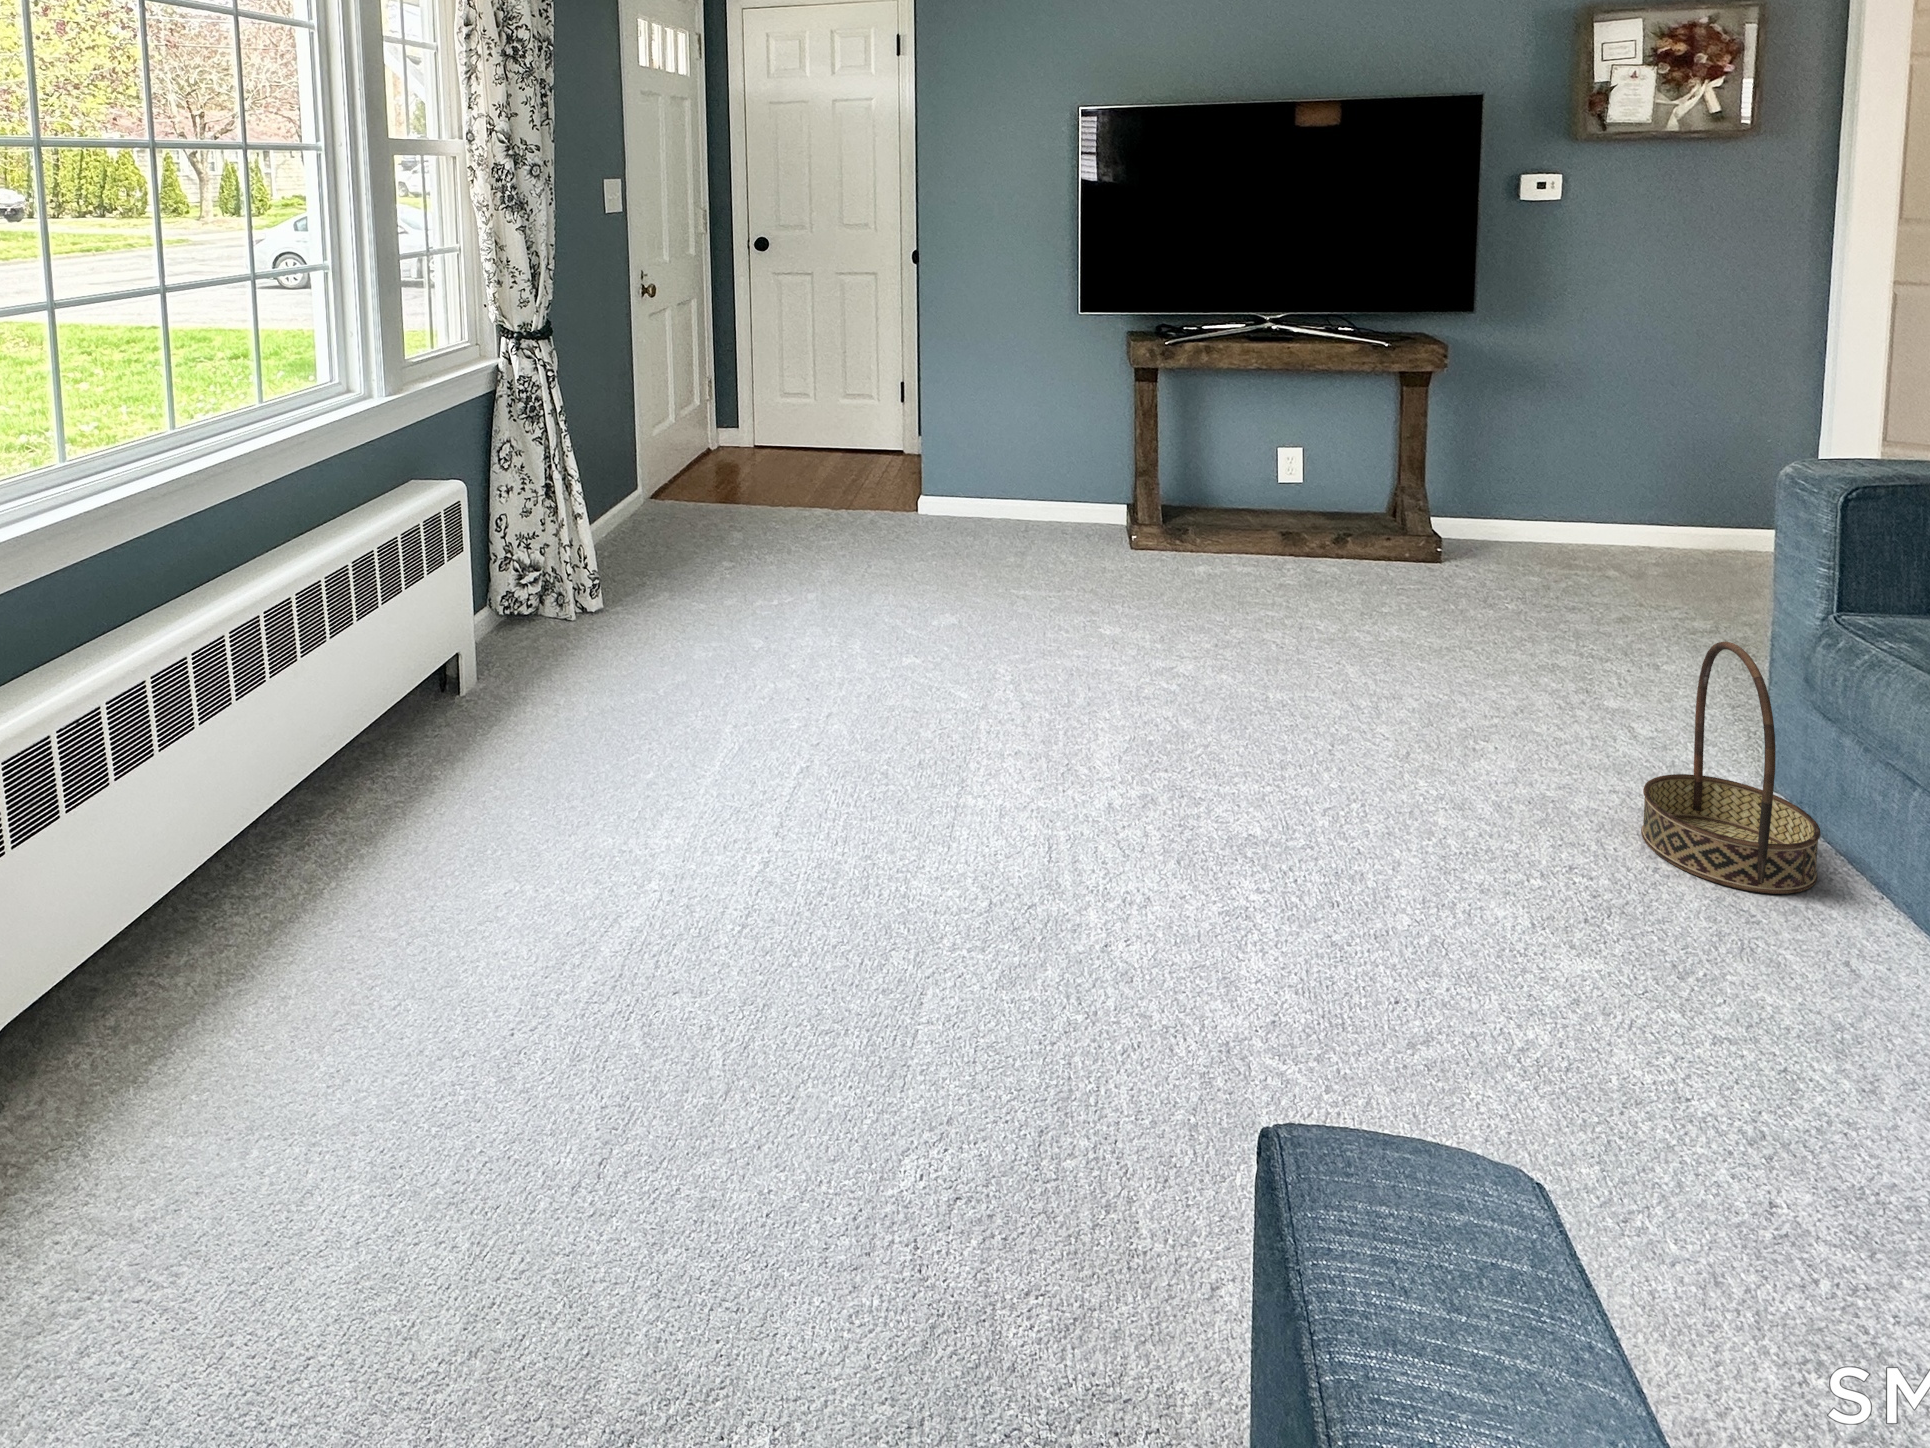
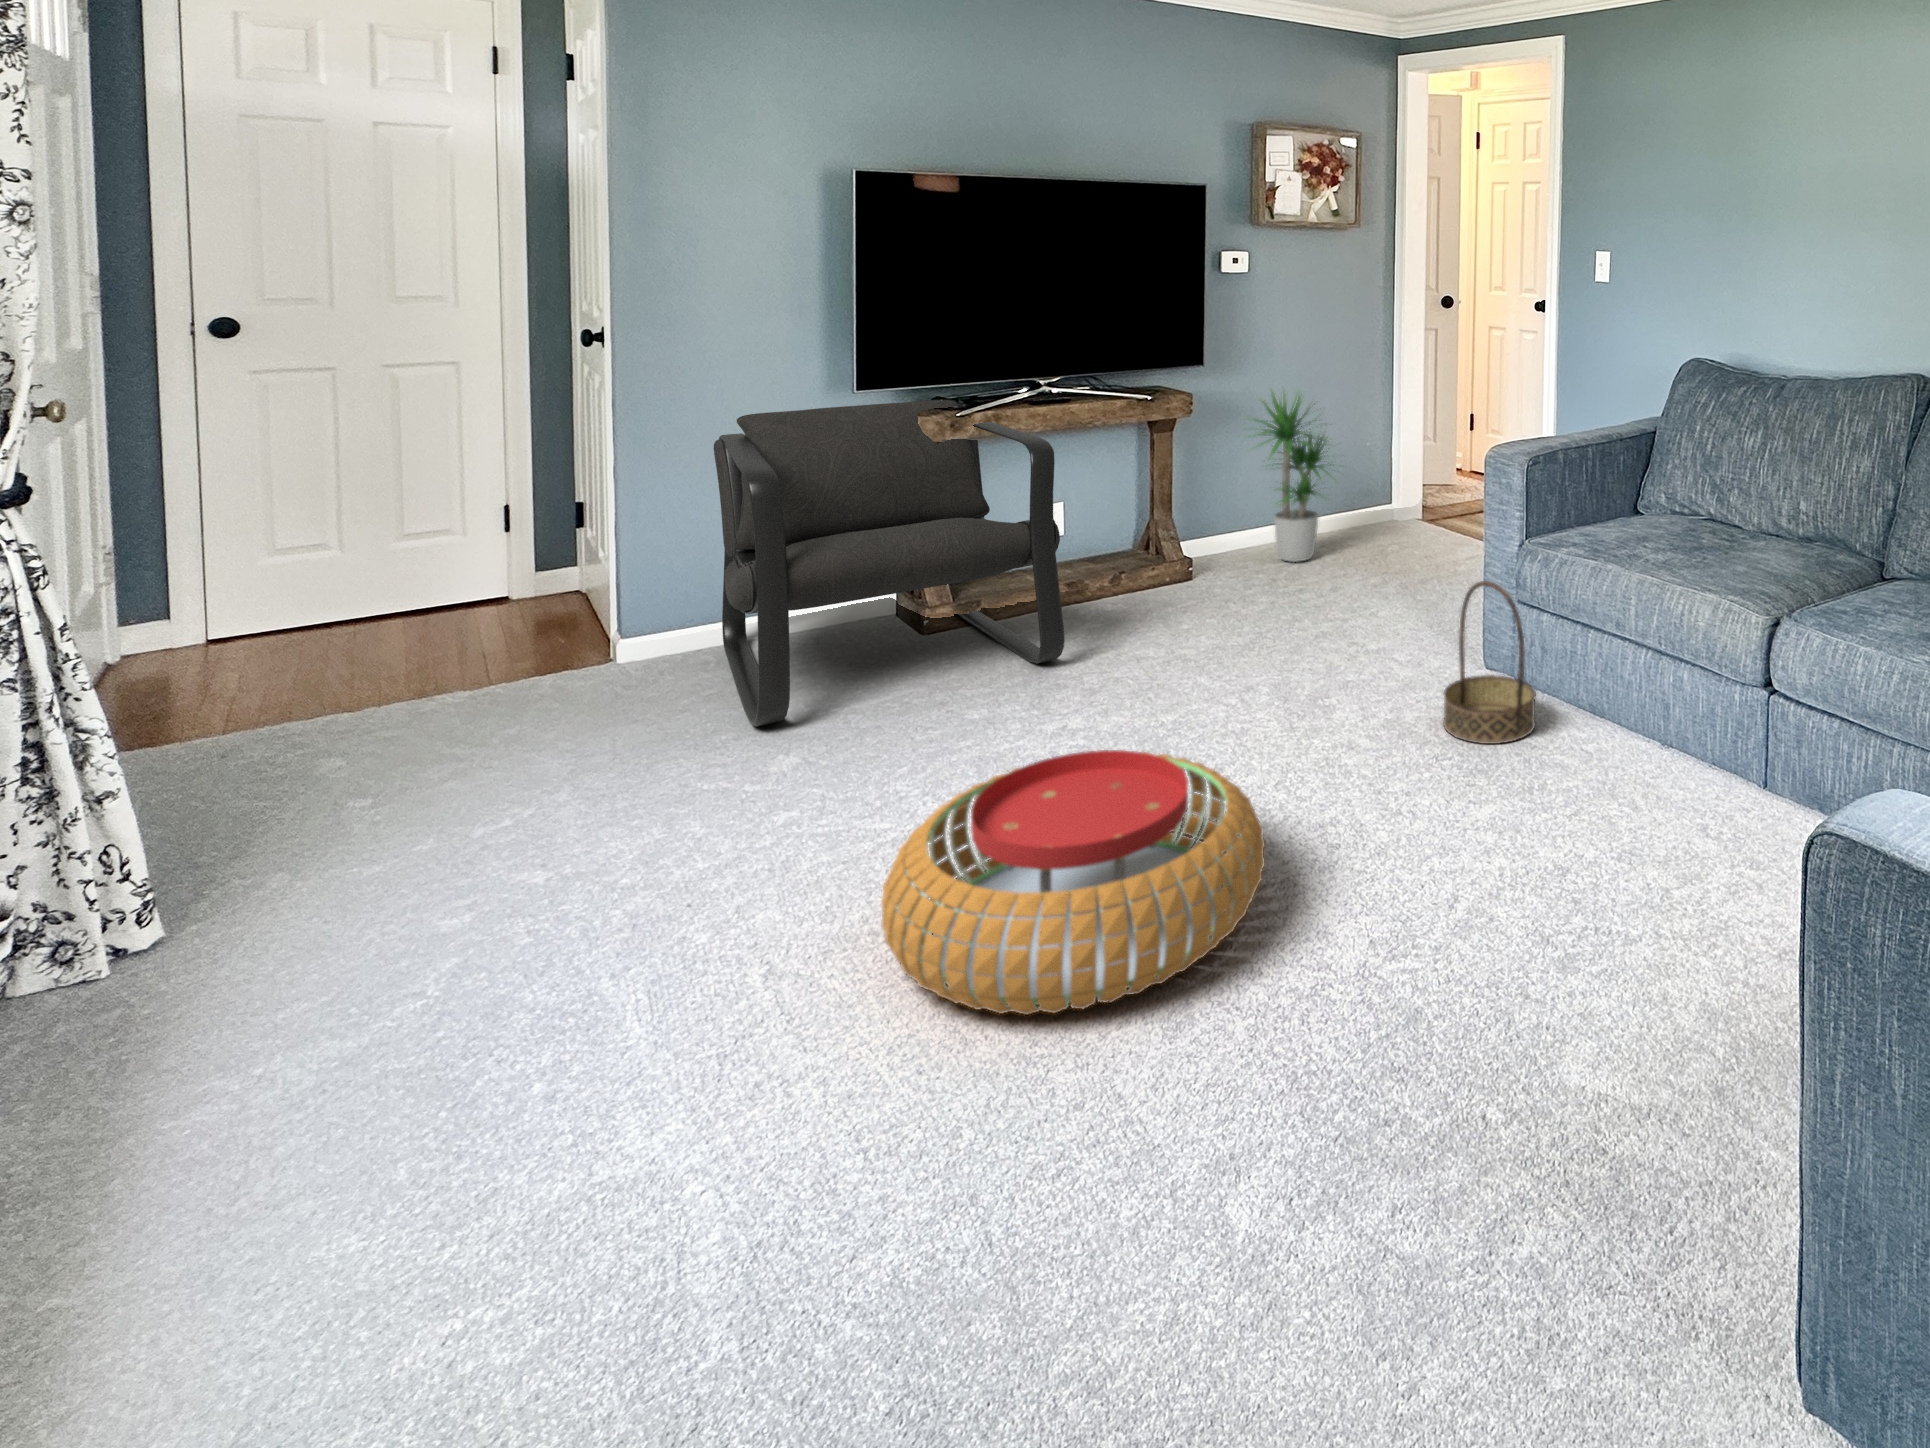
armchair: none [951,324,1238,600] -> present [713,400,1065,726]
potted plant: none [1527,344,1703,575] -> present [1249,389,1338,562]
pouf: none [872,669,1243,924] -> present [882,750,1265,1015]

